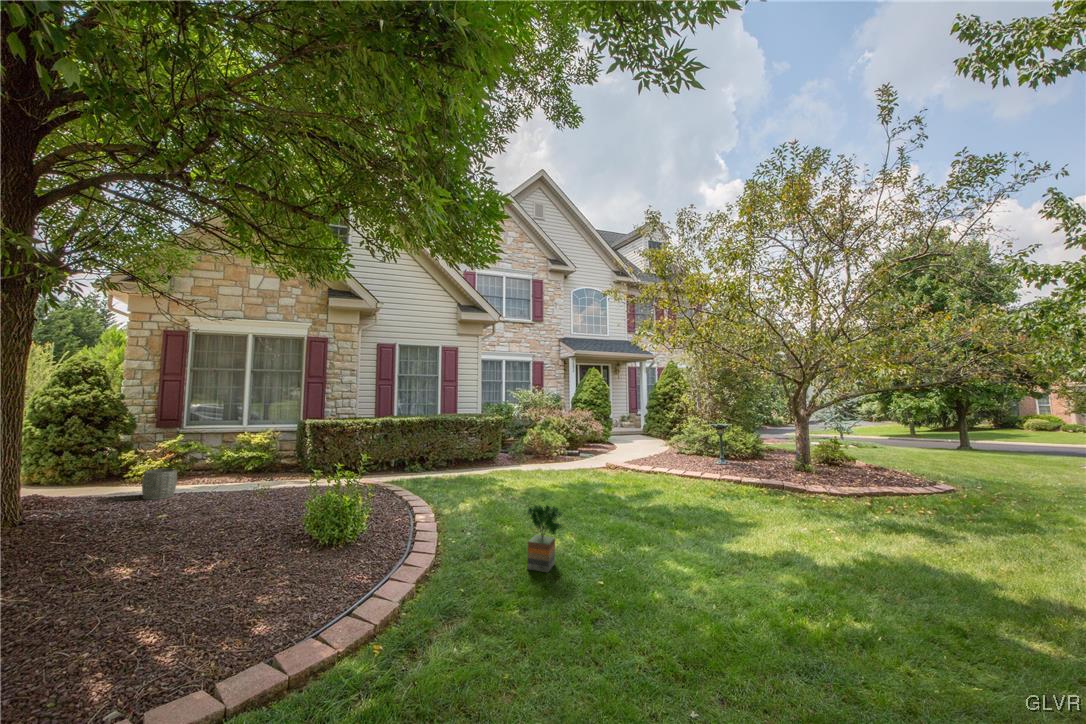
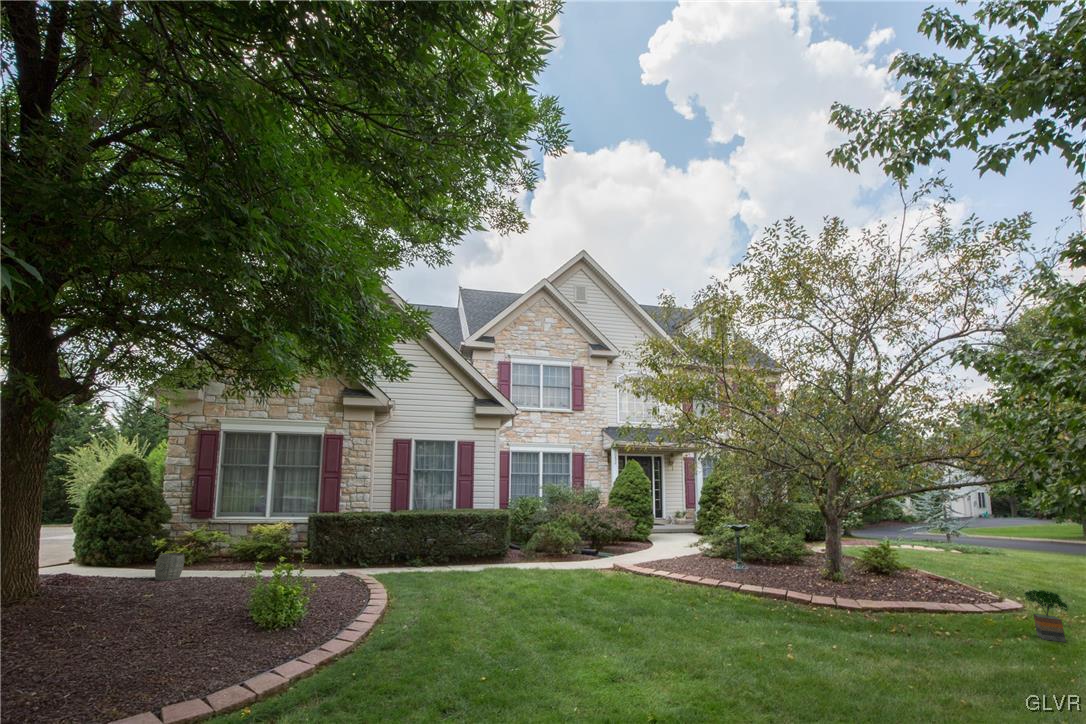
potted tree: present [527,505,563,572] -> present [1024,590,1068,642]

